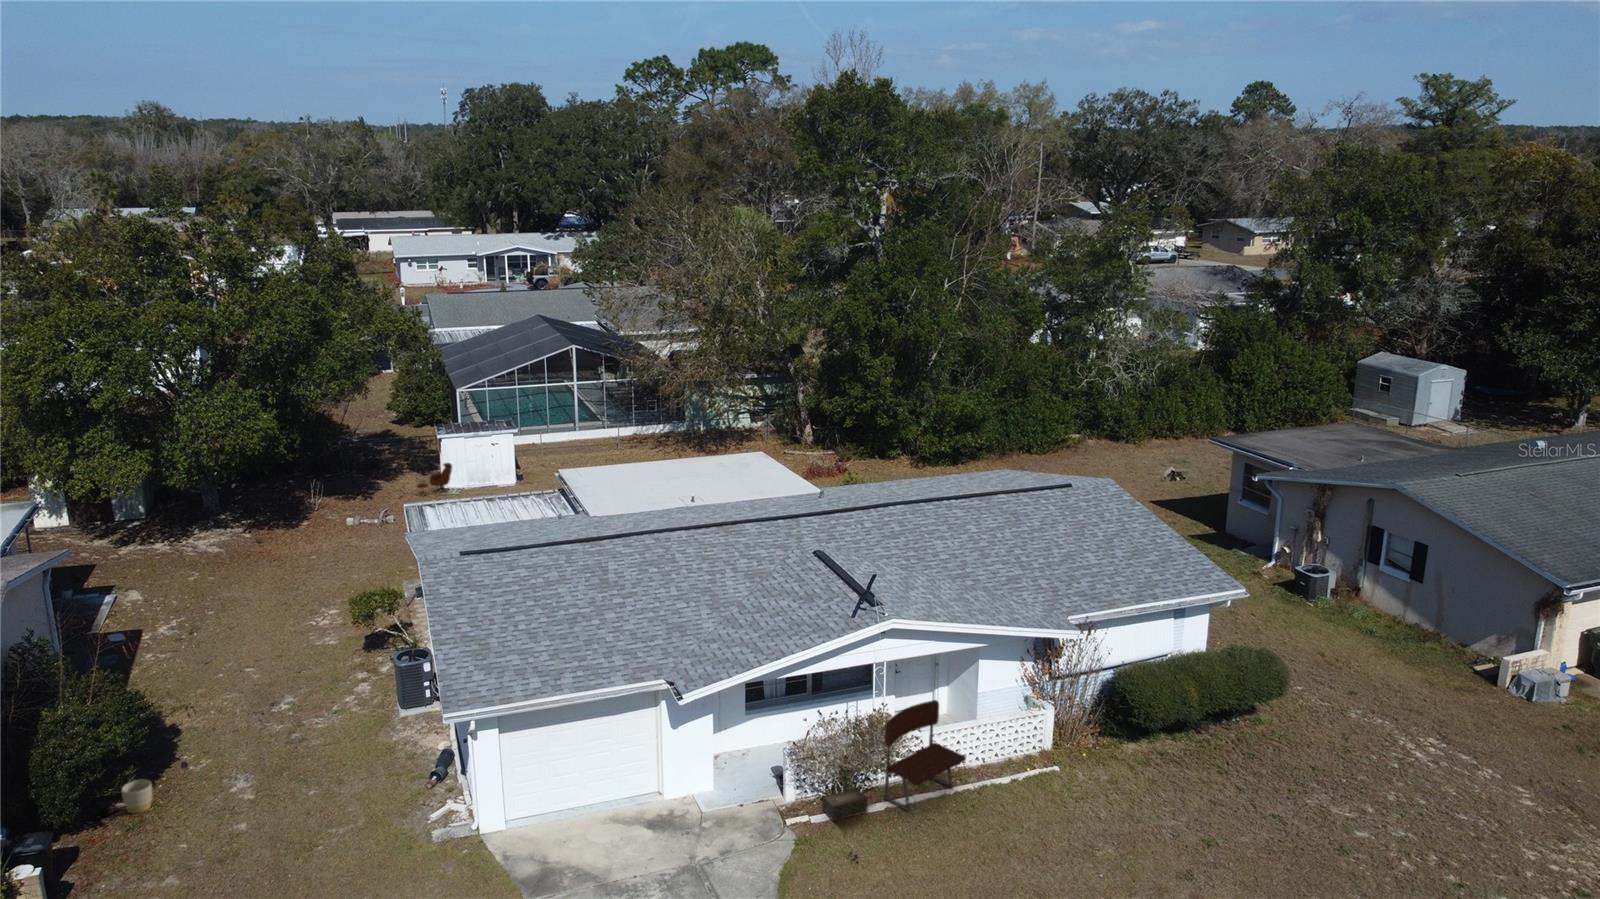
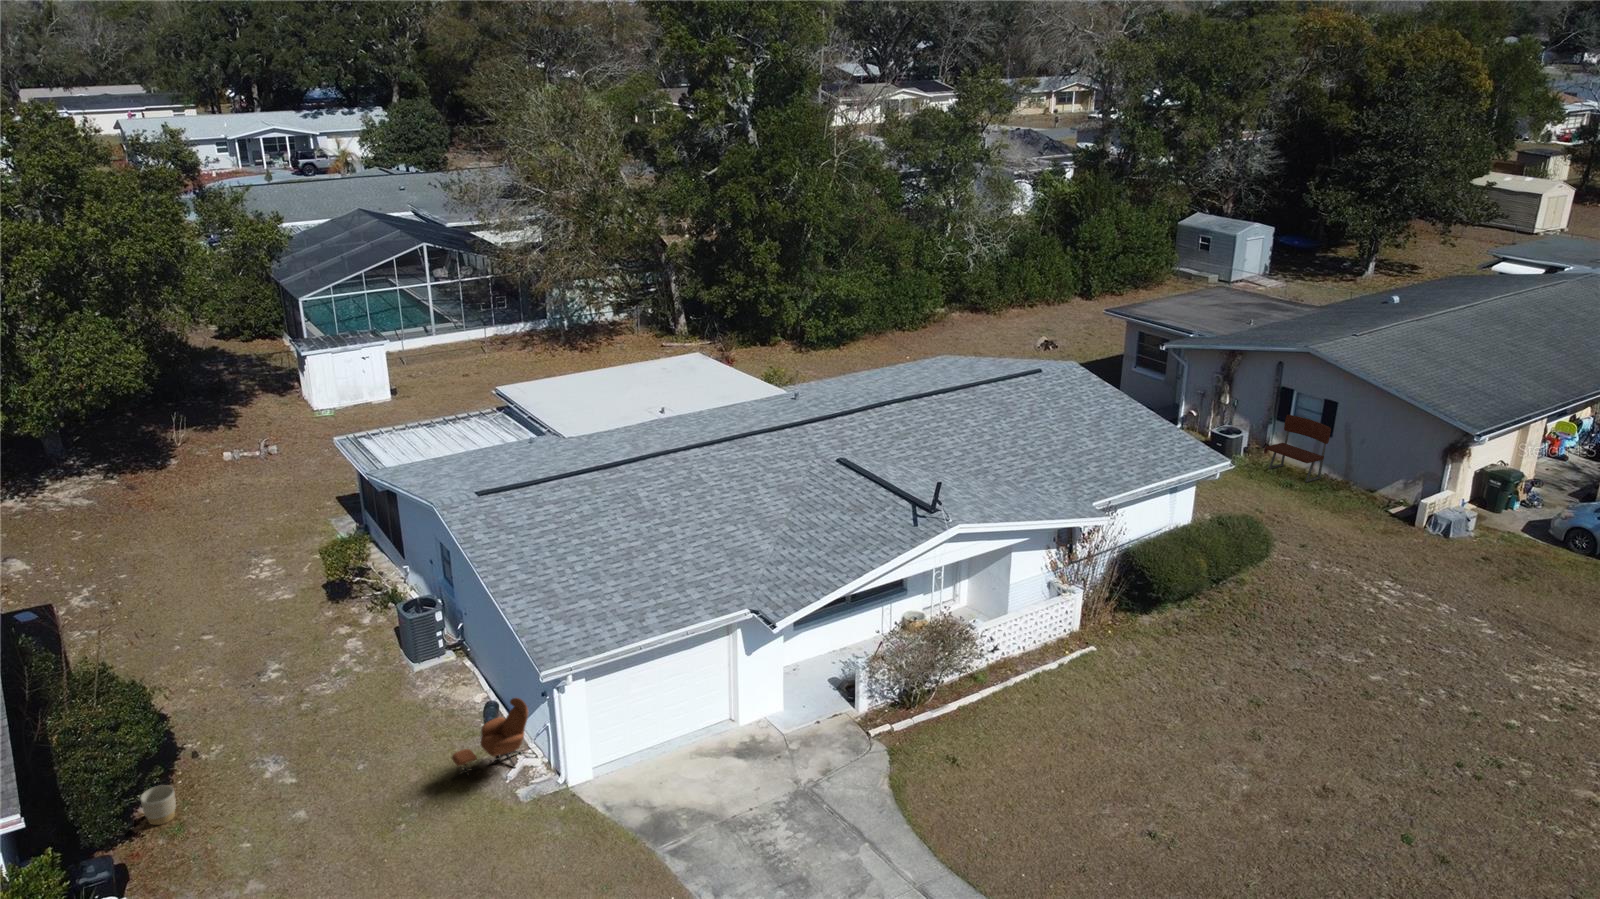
lounge chair: present [417,463,452,493] -> present [452,698,528,781]
bench: present [883,700,966,811] -> present [1266,415,1331,482]
woven basket: present [822,788,868,821] -> none [904,692,948,728]

